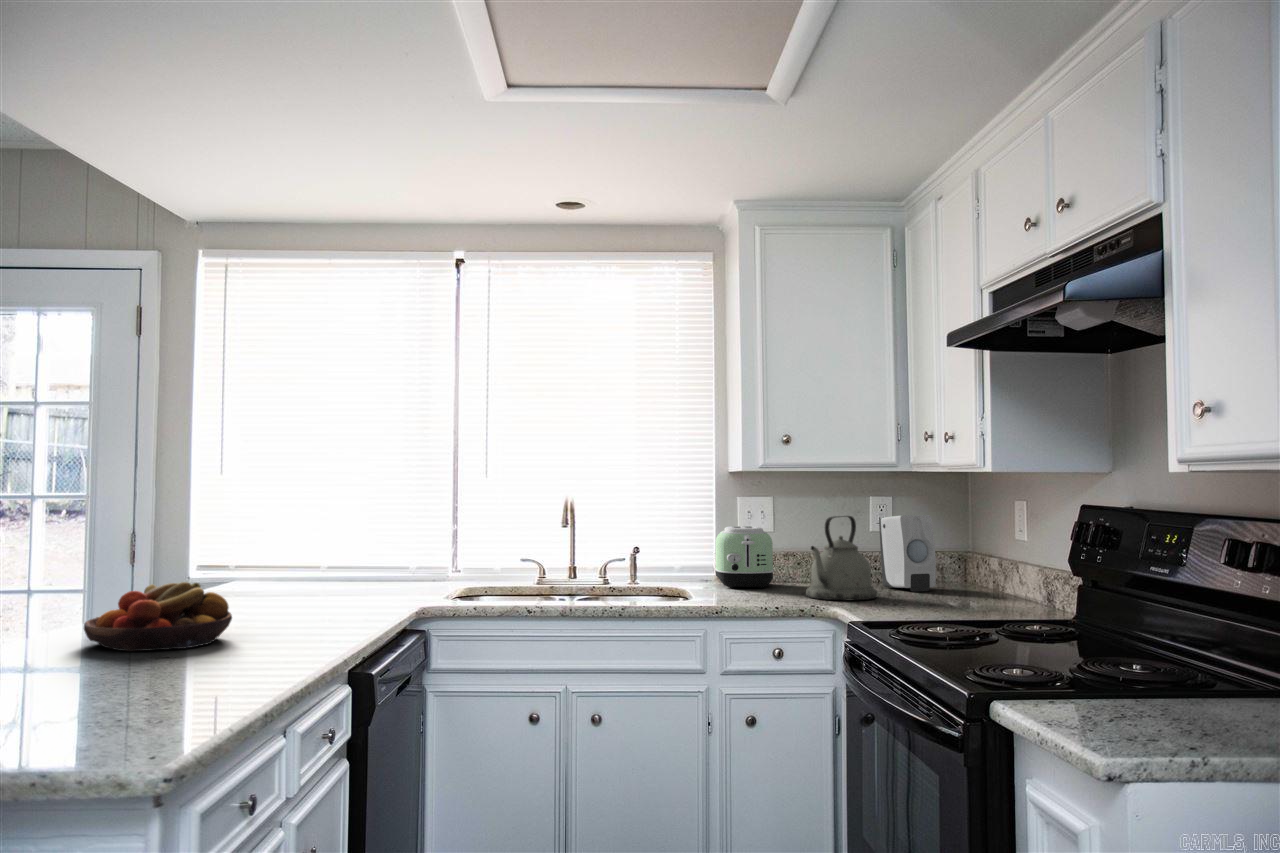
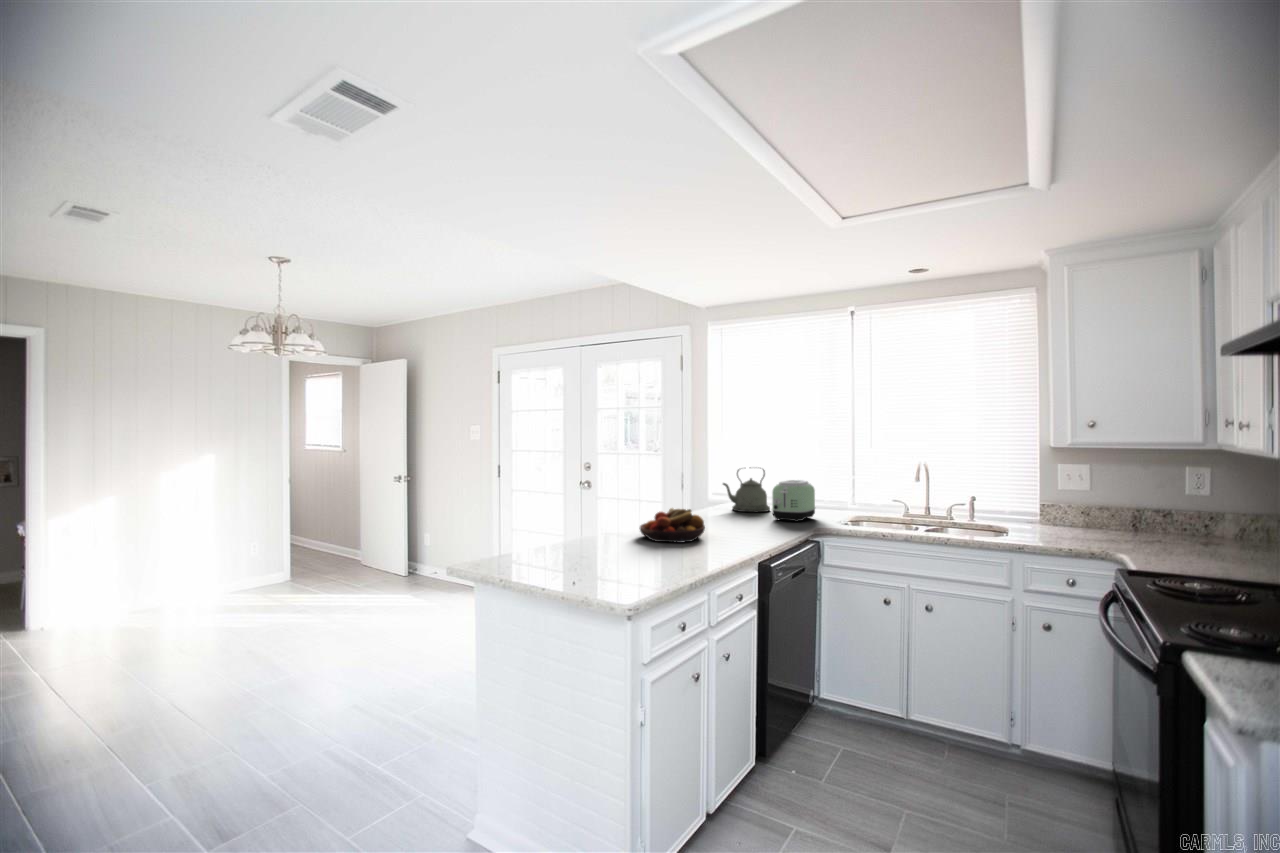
soap dispenser: present [879,515,936,592] -> none [1191,486,1246,548]
kettle: present [806,516,877,600] -> present [723,469,770,512]
toaster: present [715,526,774,588] -> present [772,480,815,522]

